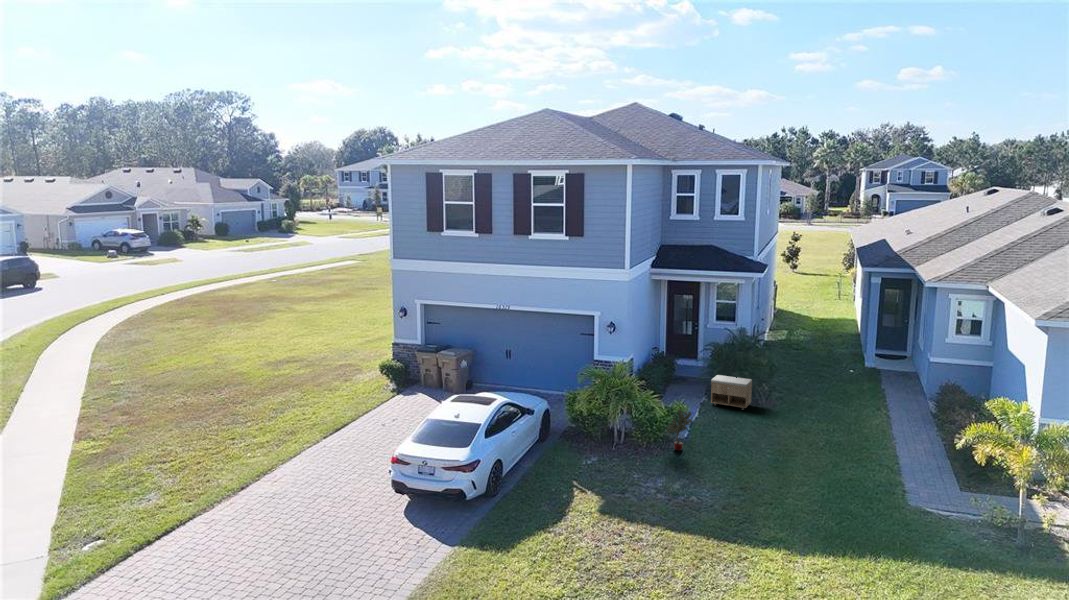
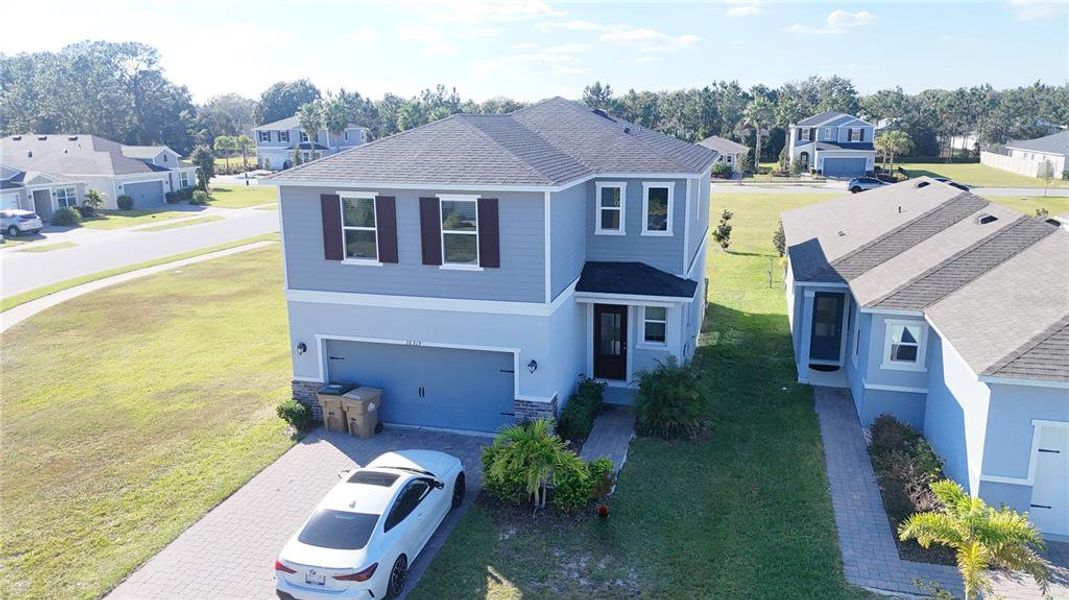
storage bench: present [711,375,752,410] -> none [639,411,682,450]

